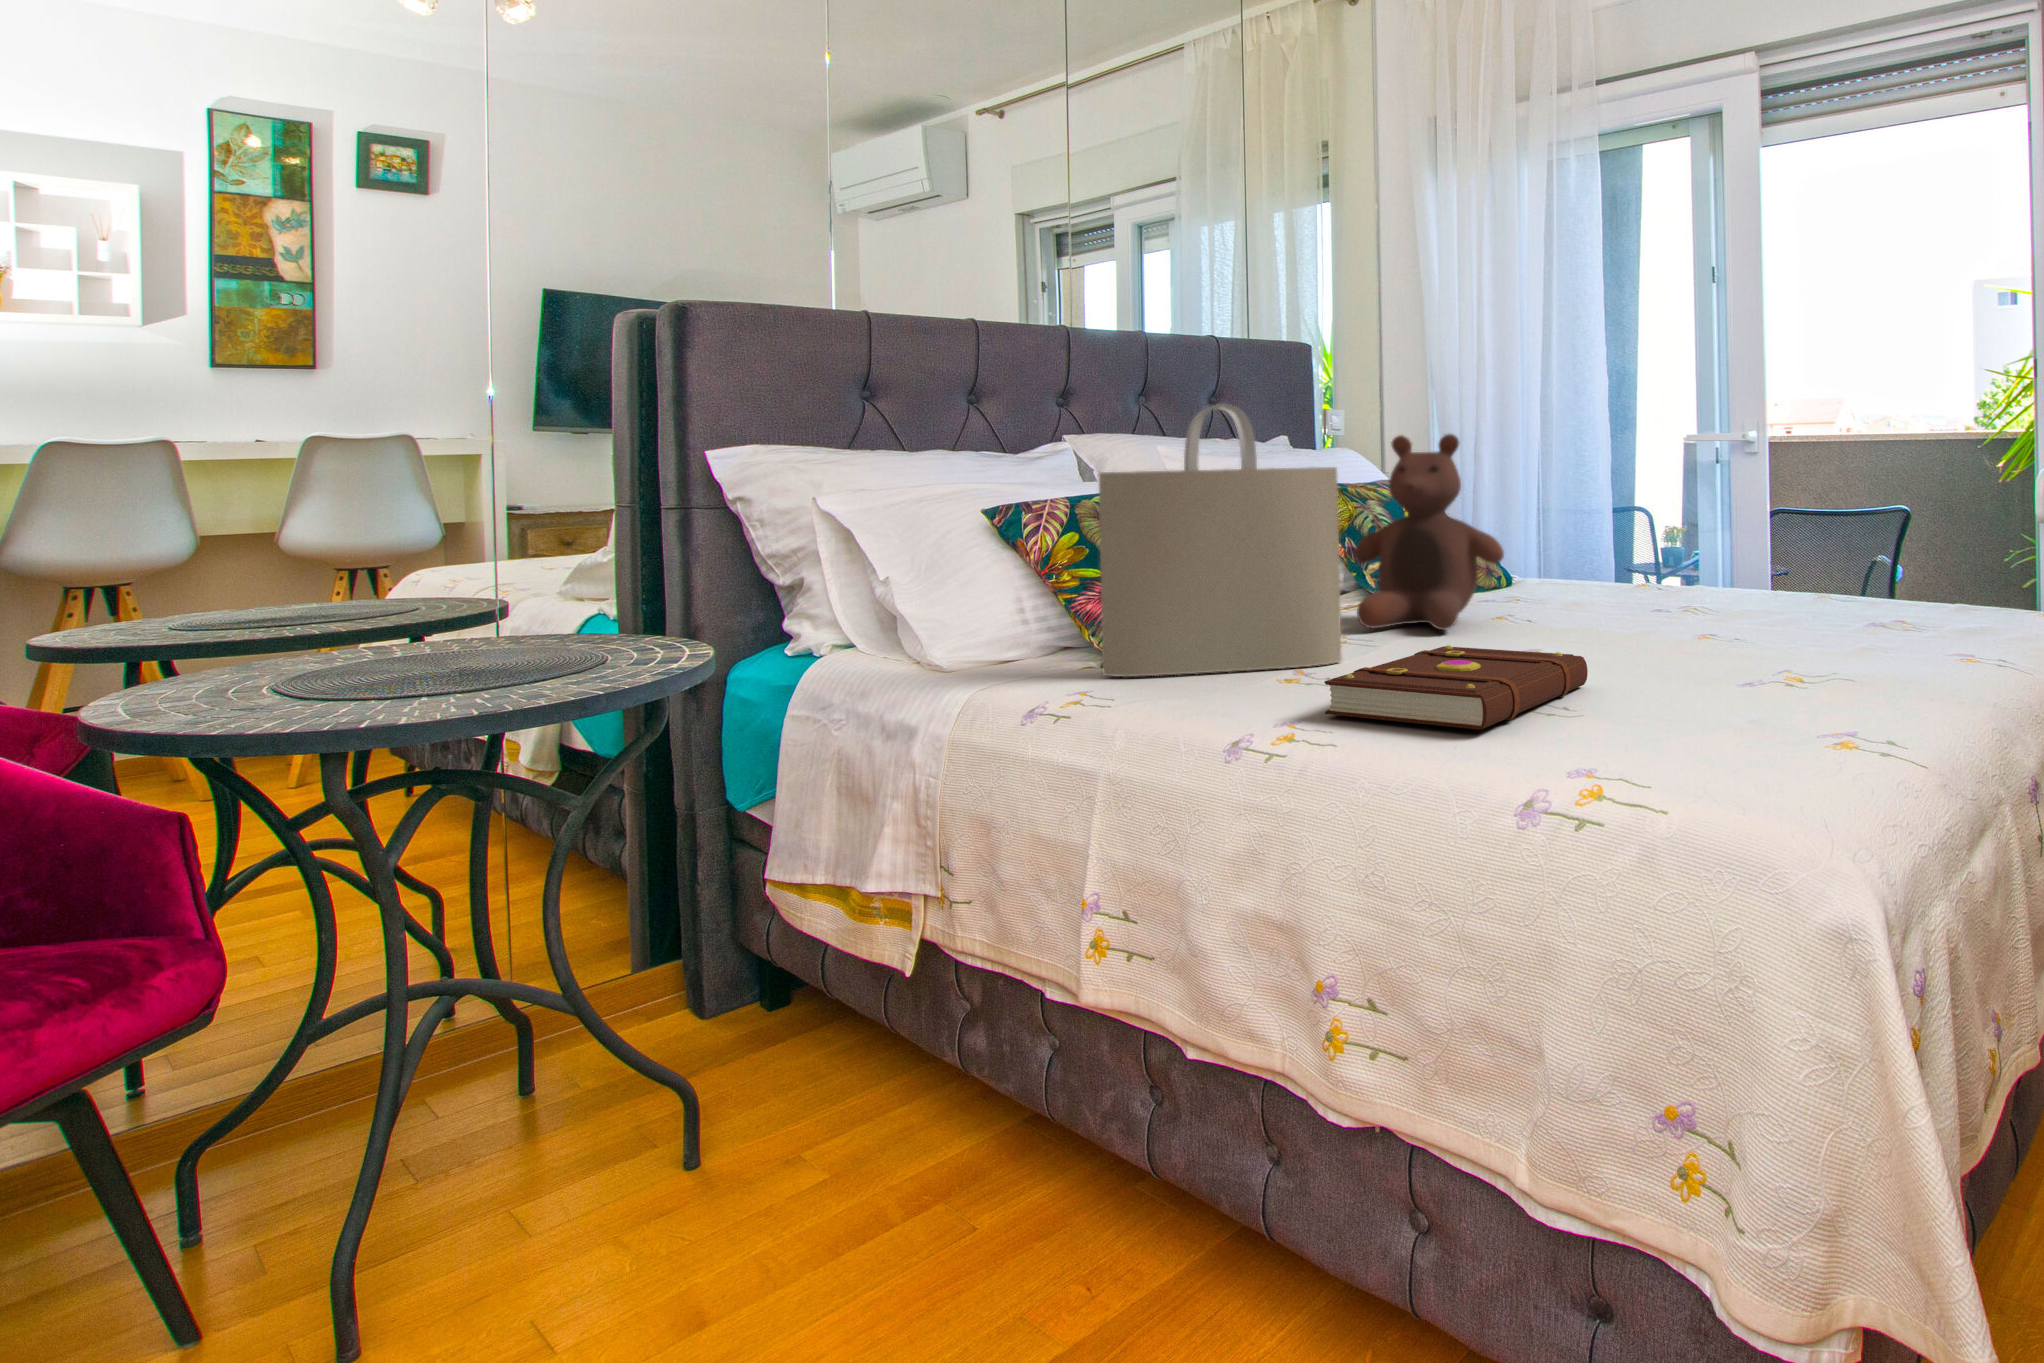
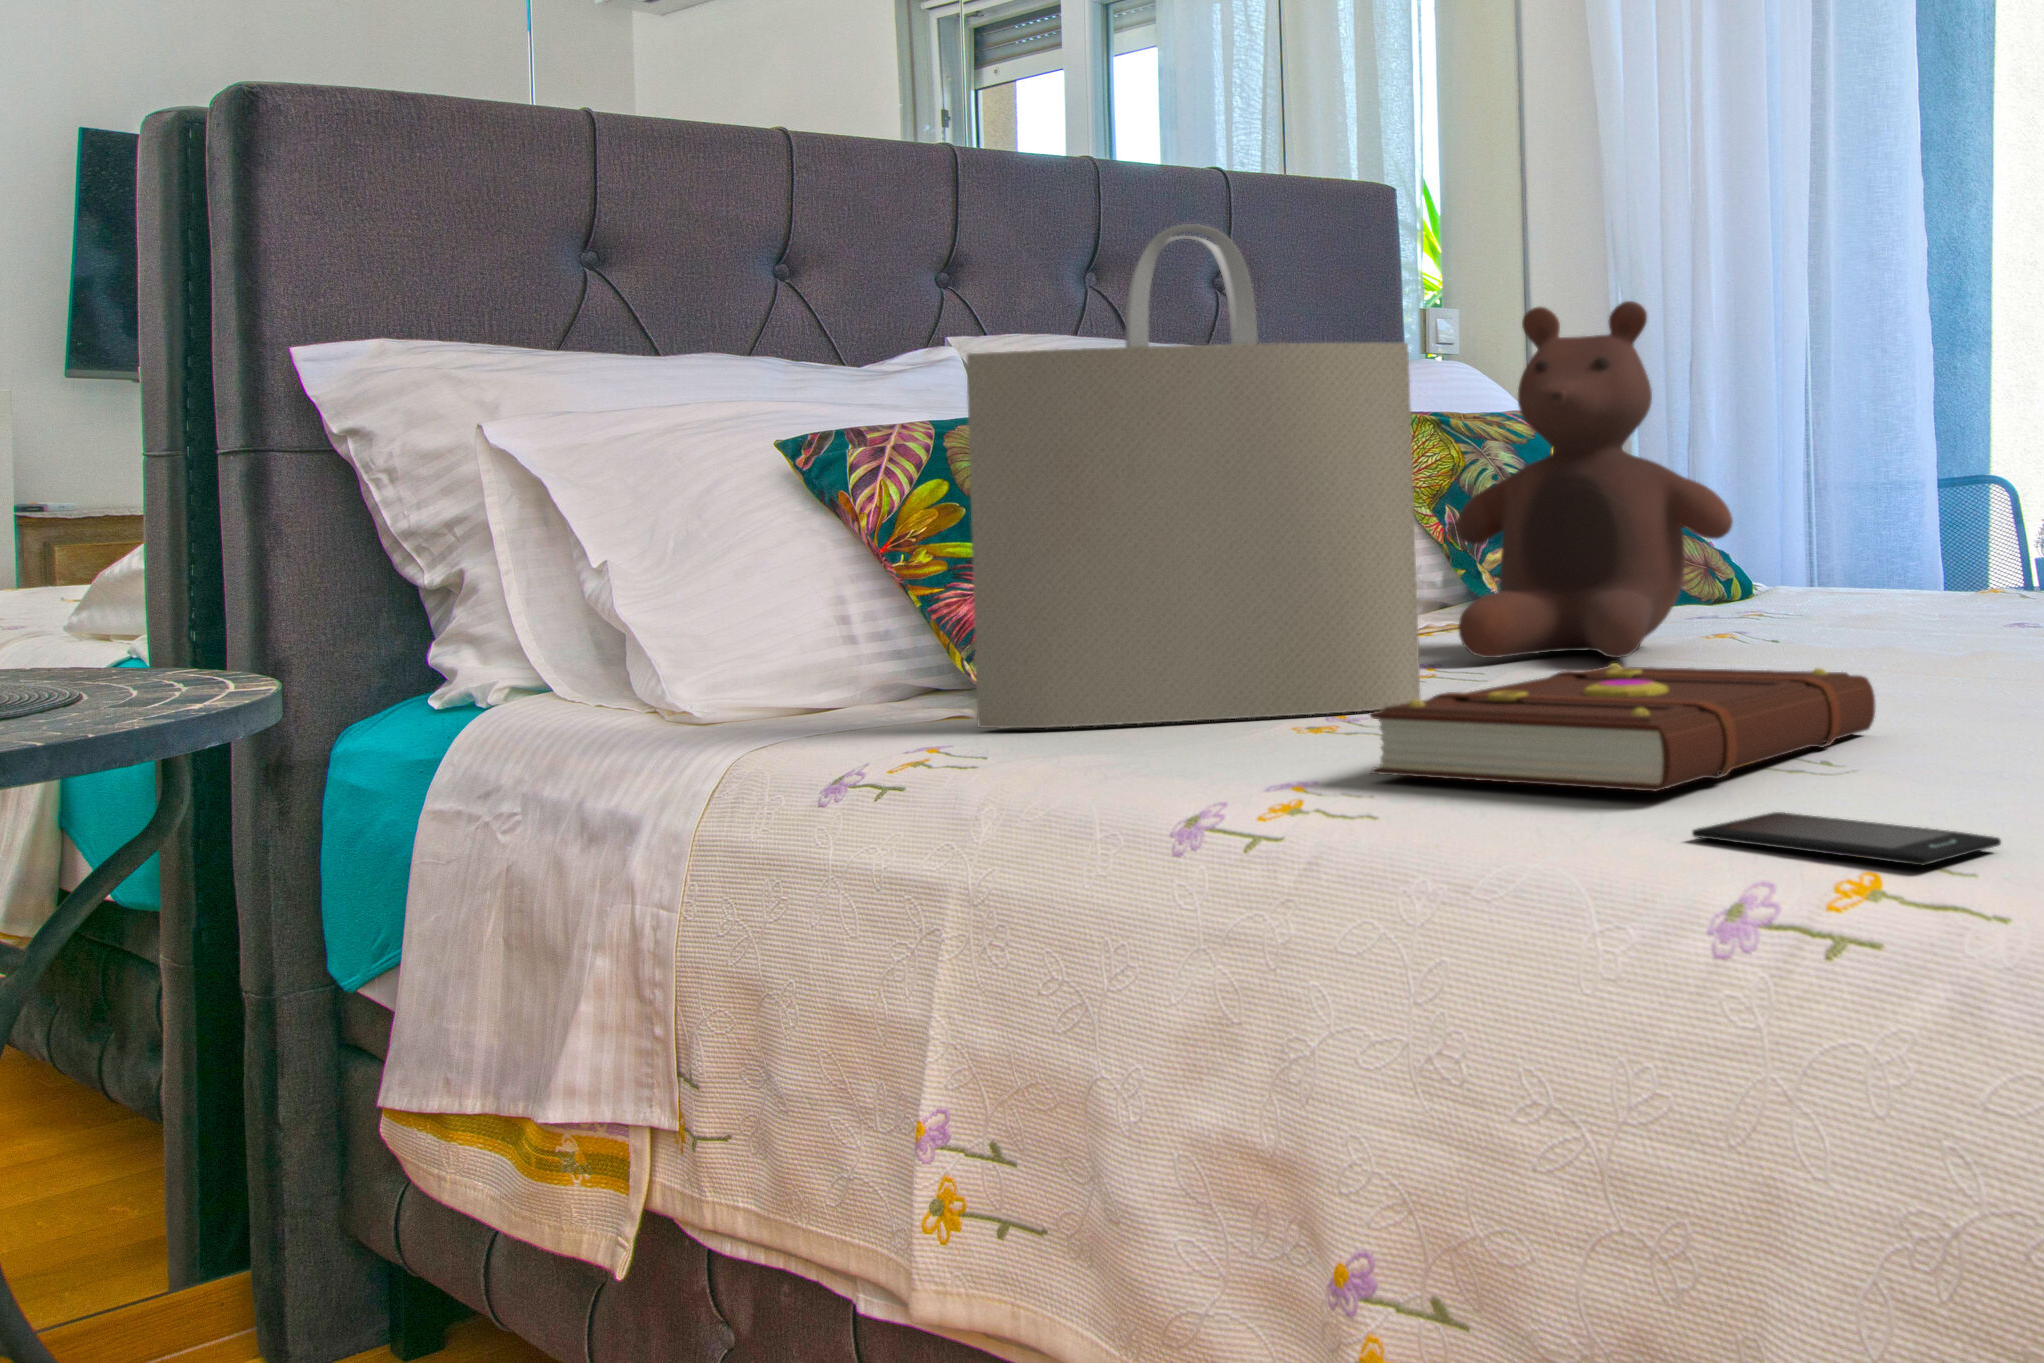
smartphone: none [1501,744,1662,782] -> present [1692,812,2001,865]

